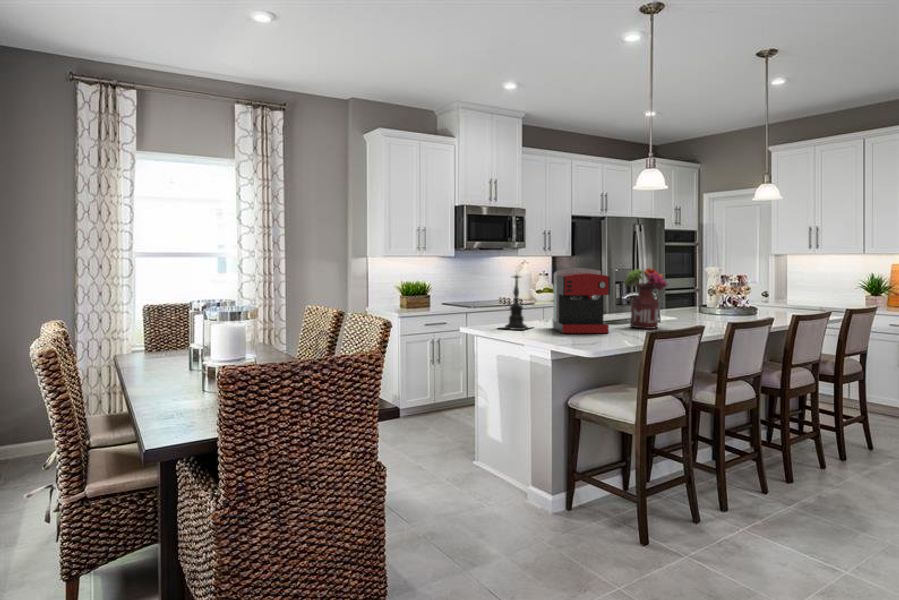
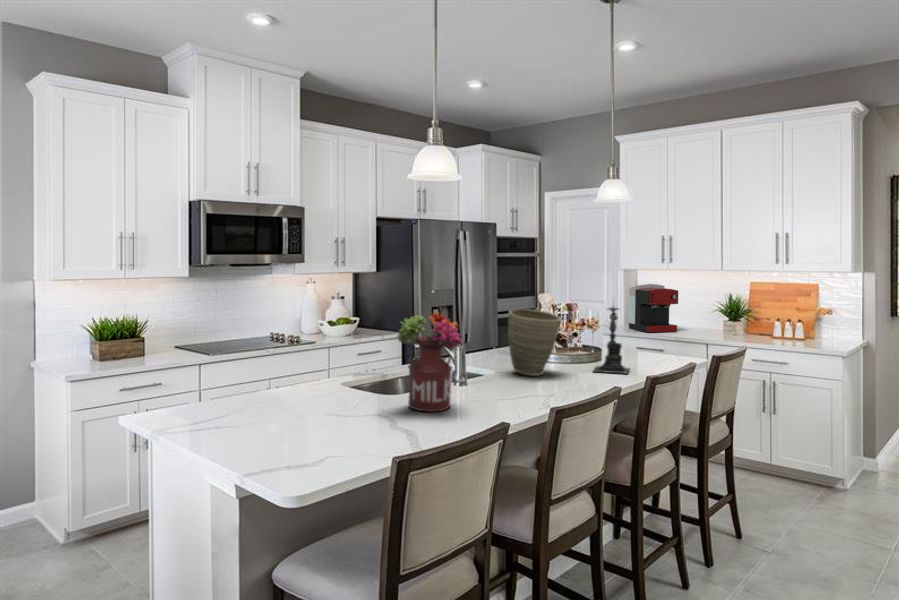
coffee maker: present [553,268,610,333] -> present [629,284,678,332]
vase: none [690,273,730,318] -> present [508,309,561,376]
candle holder: present [500,275,529,330] -> present [593,306,629,373]

